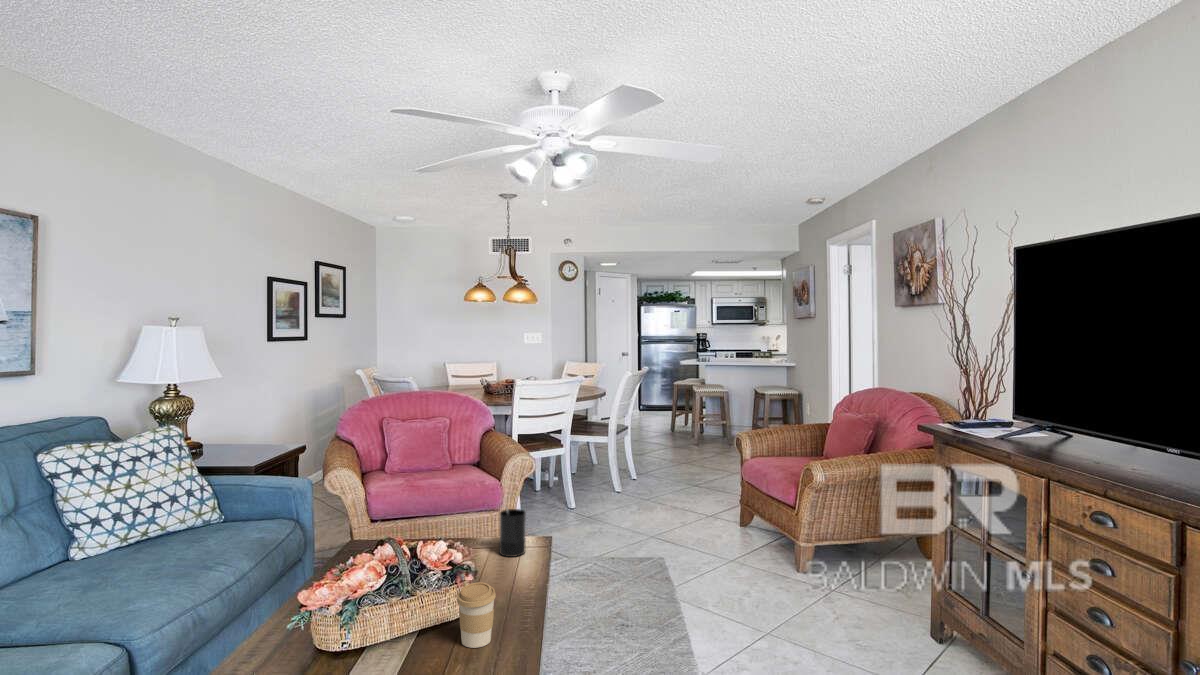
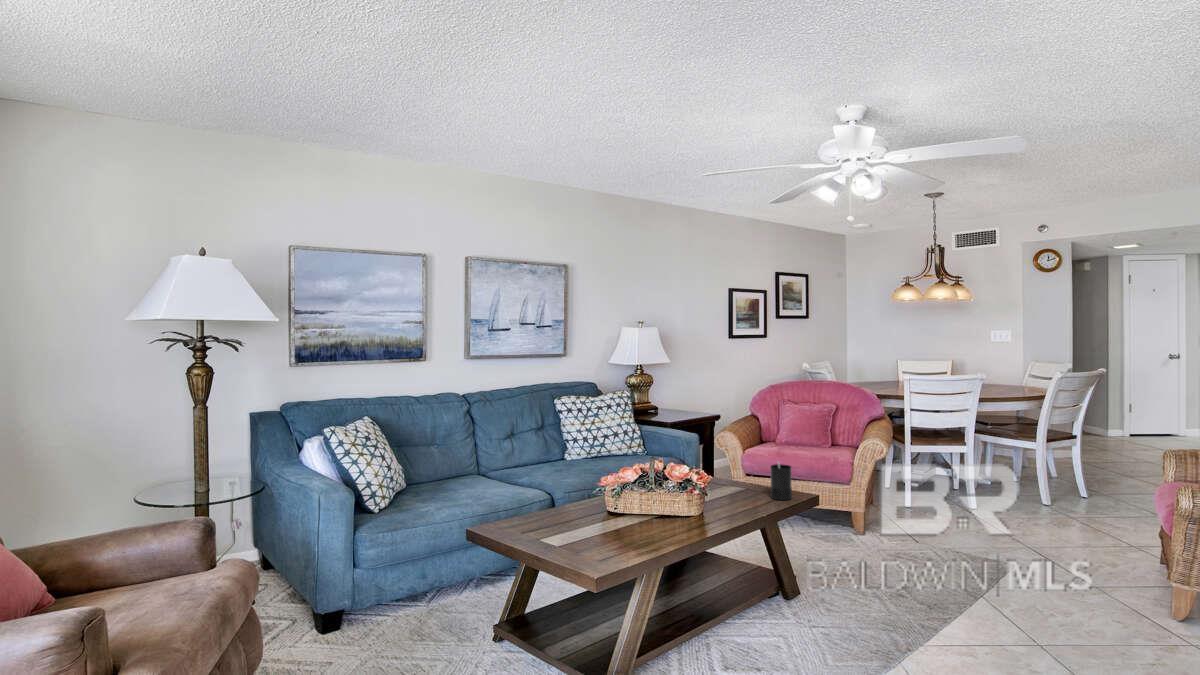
coffee cup: present [457,582,496,648] -> none [672,490,697,529]

